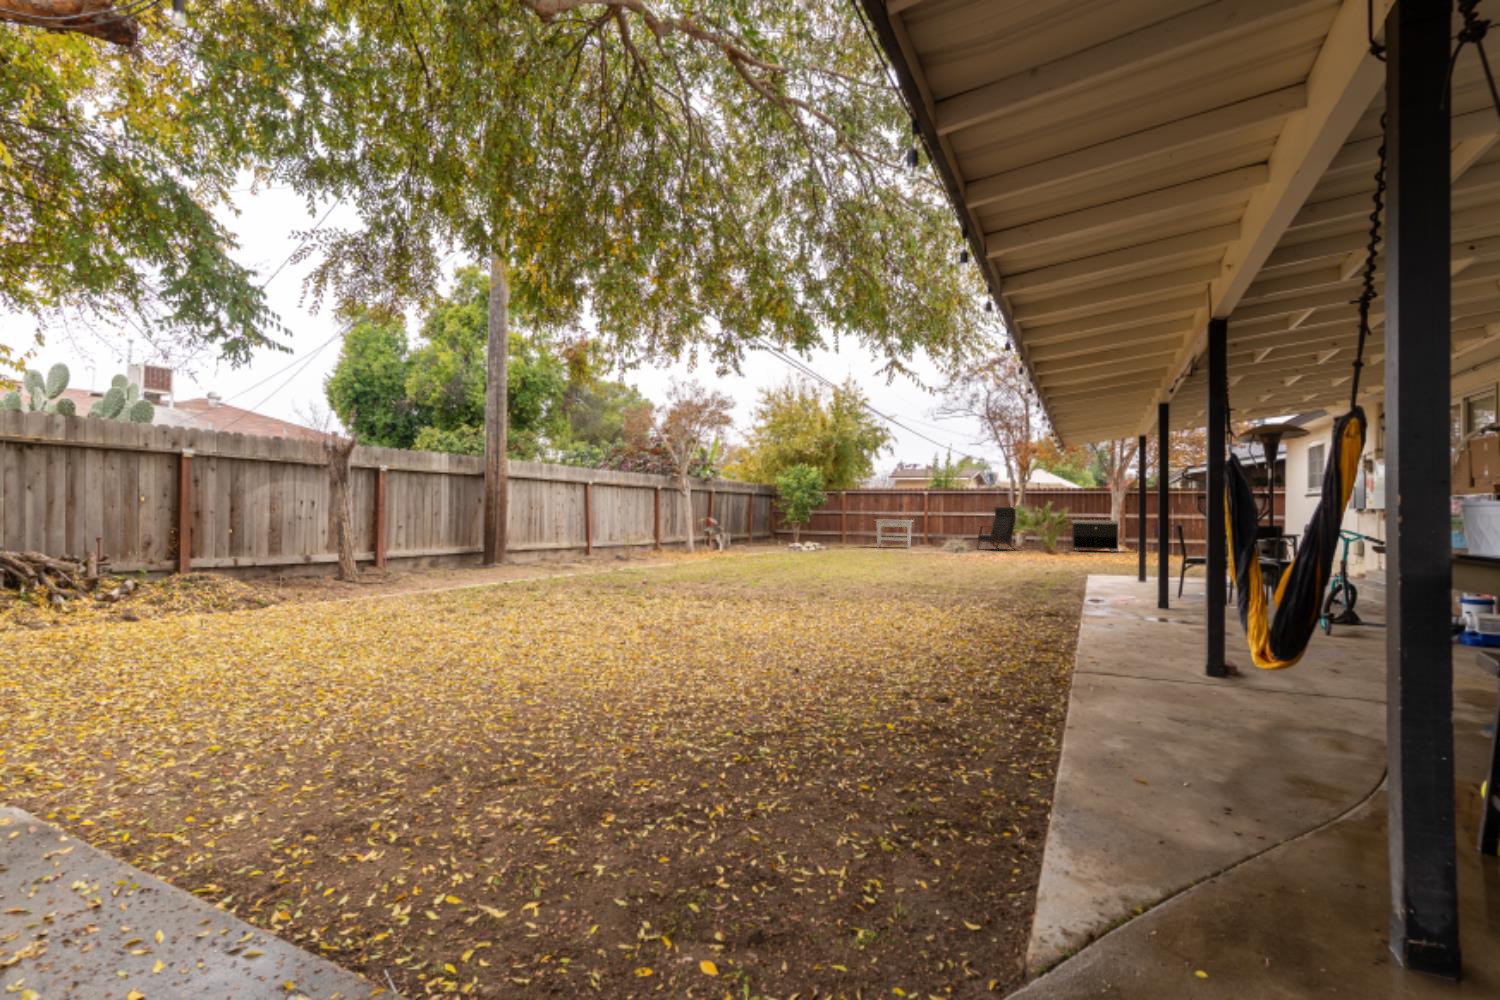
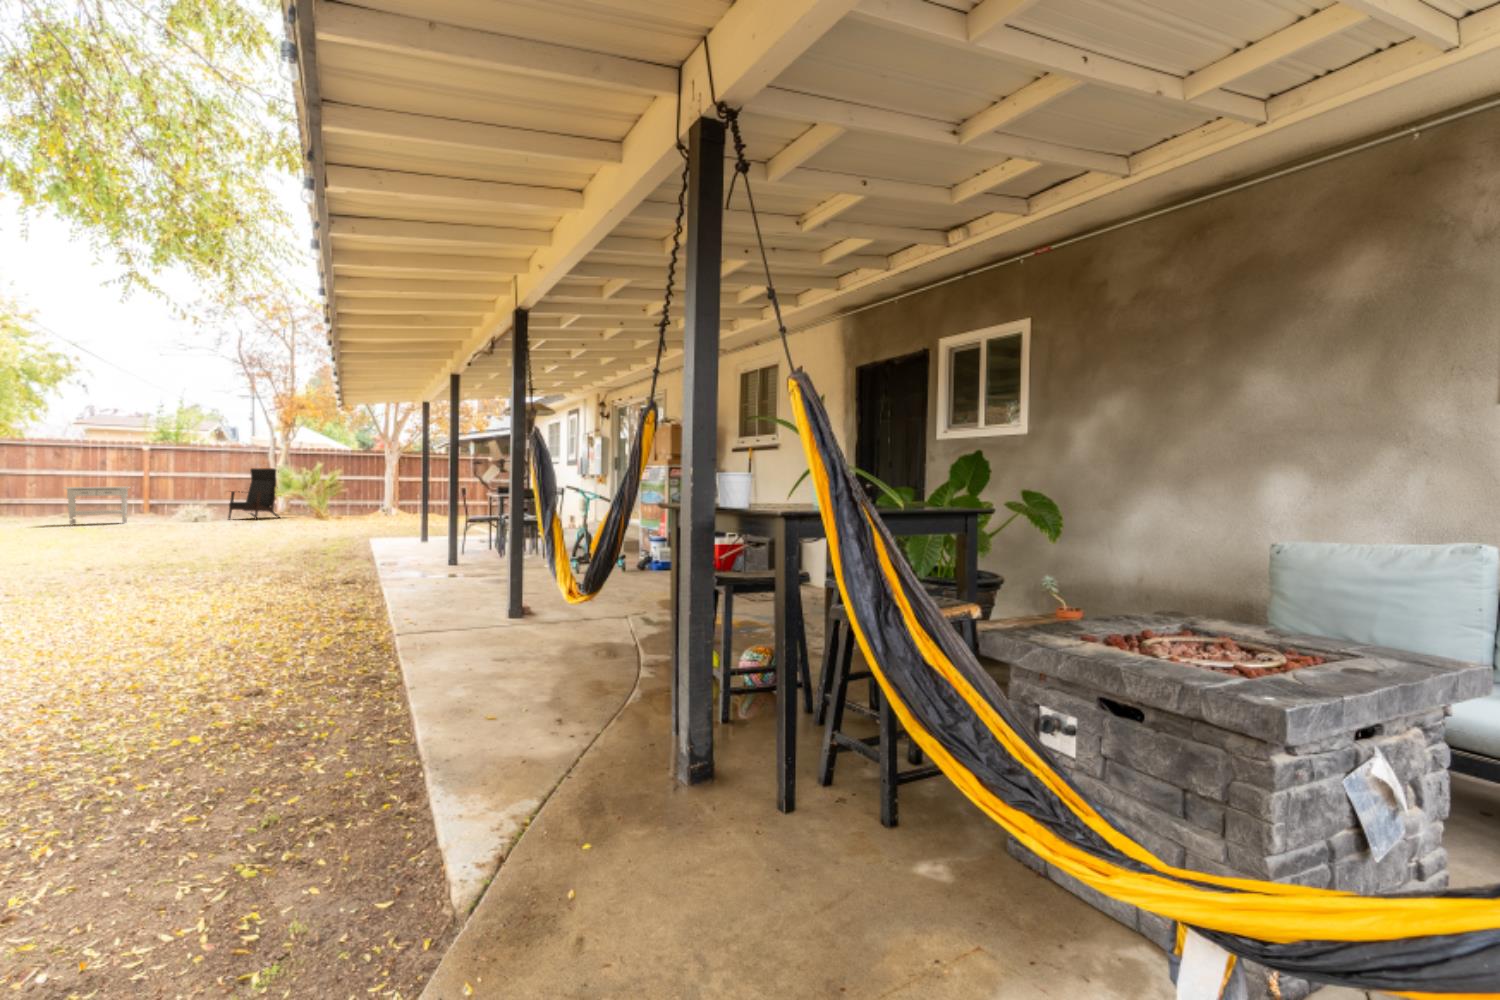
storage bench: present [1072,520,1118,552] -> none [345,482,395,515]

